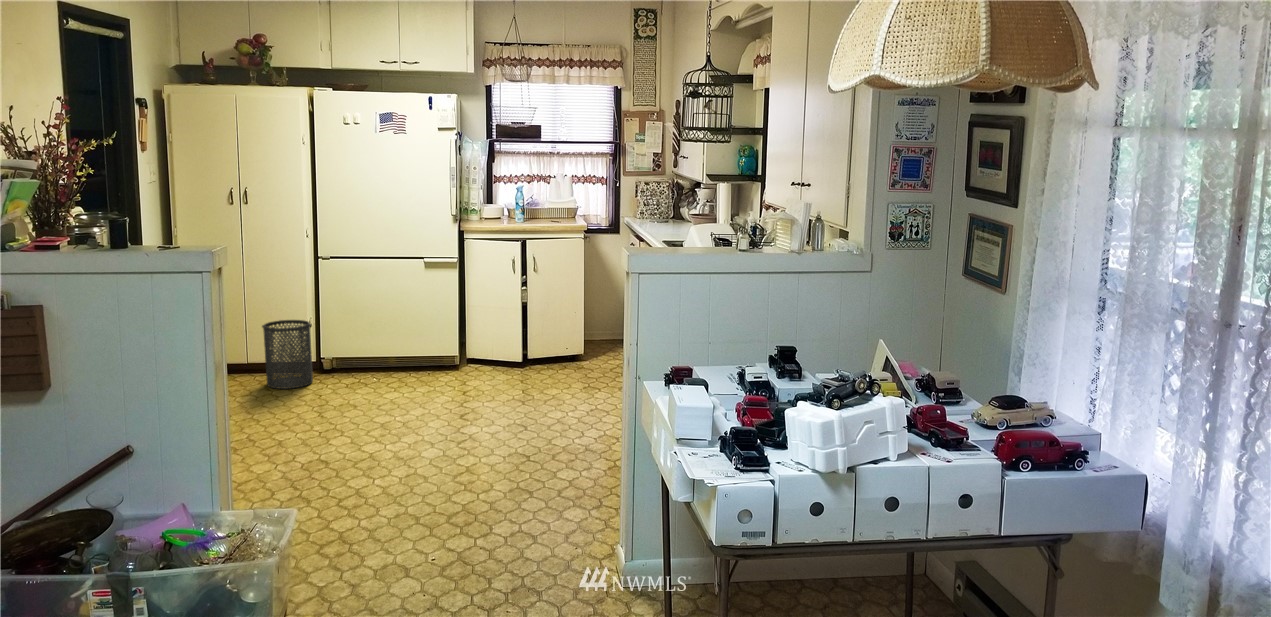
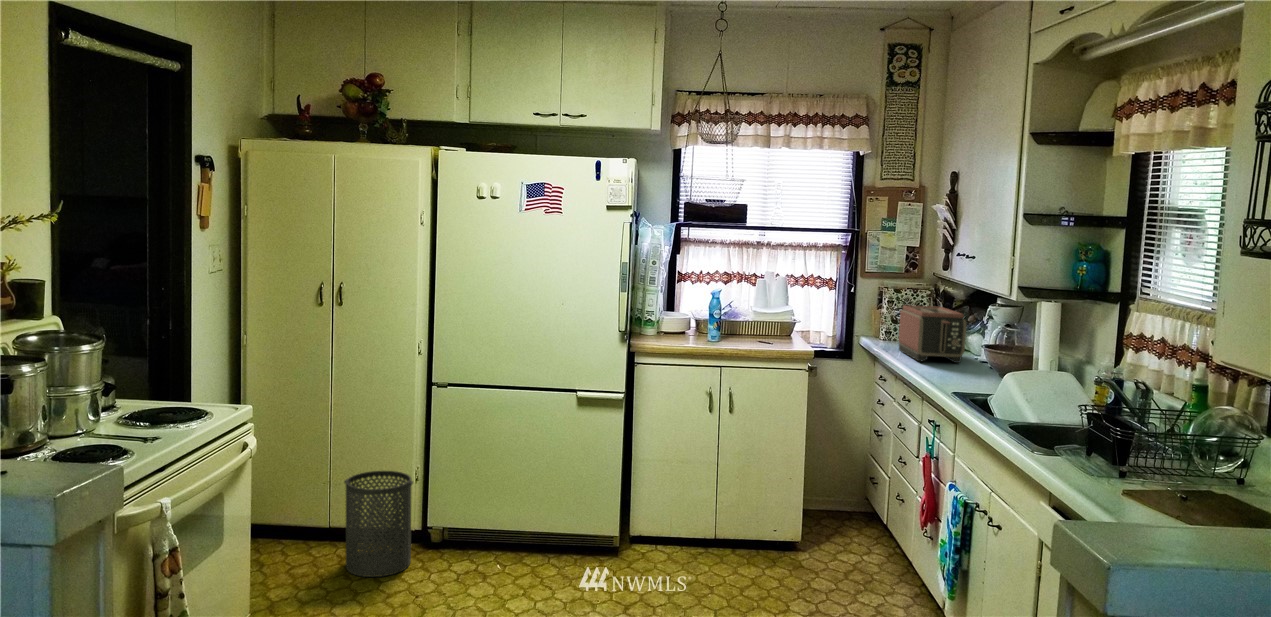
toaster: none [647,193,685,229] -> present [899,306,966,363]

